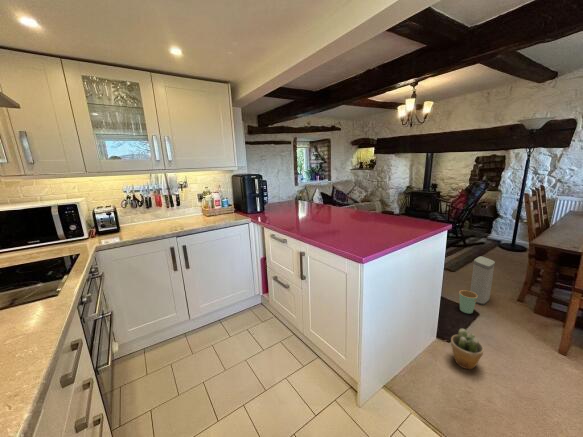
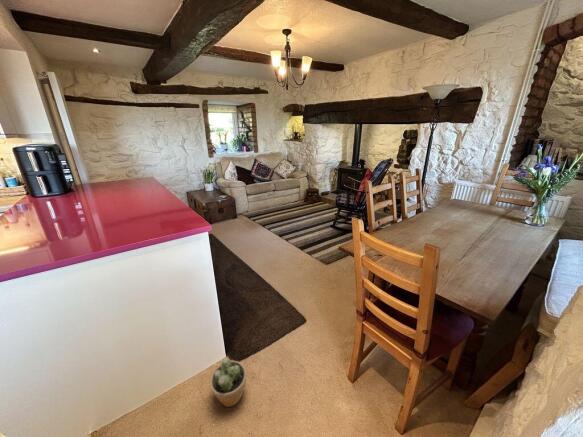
trash can: present [459,256,495,314] -> none [290,251,339,319]

